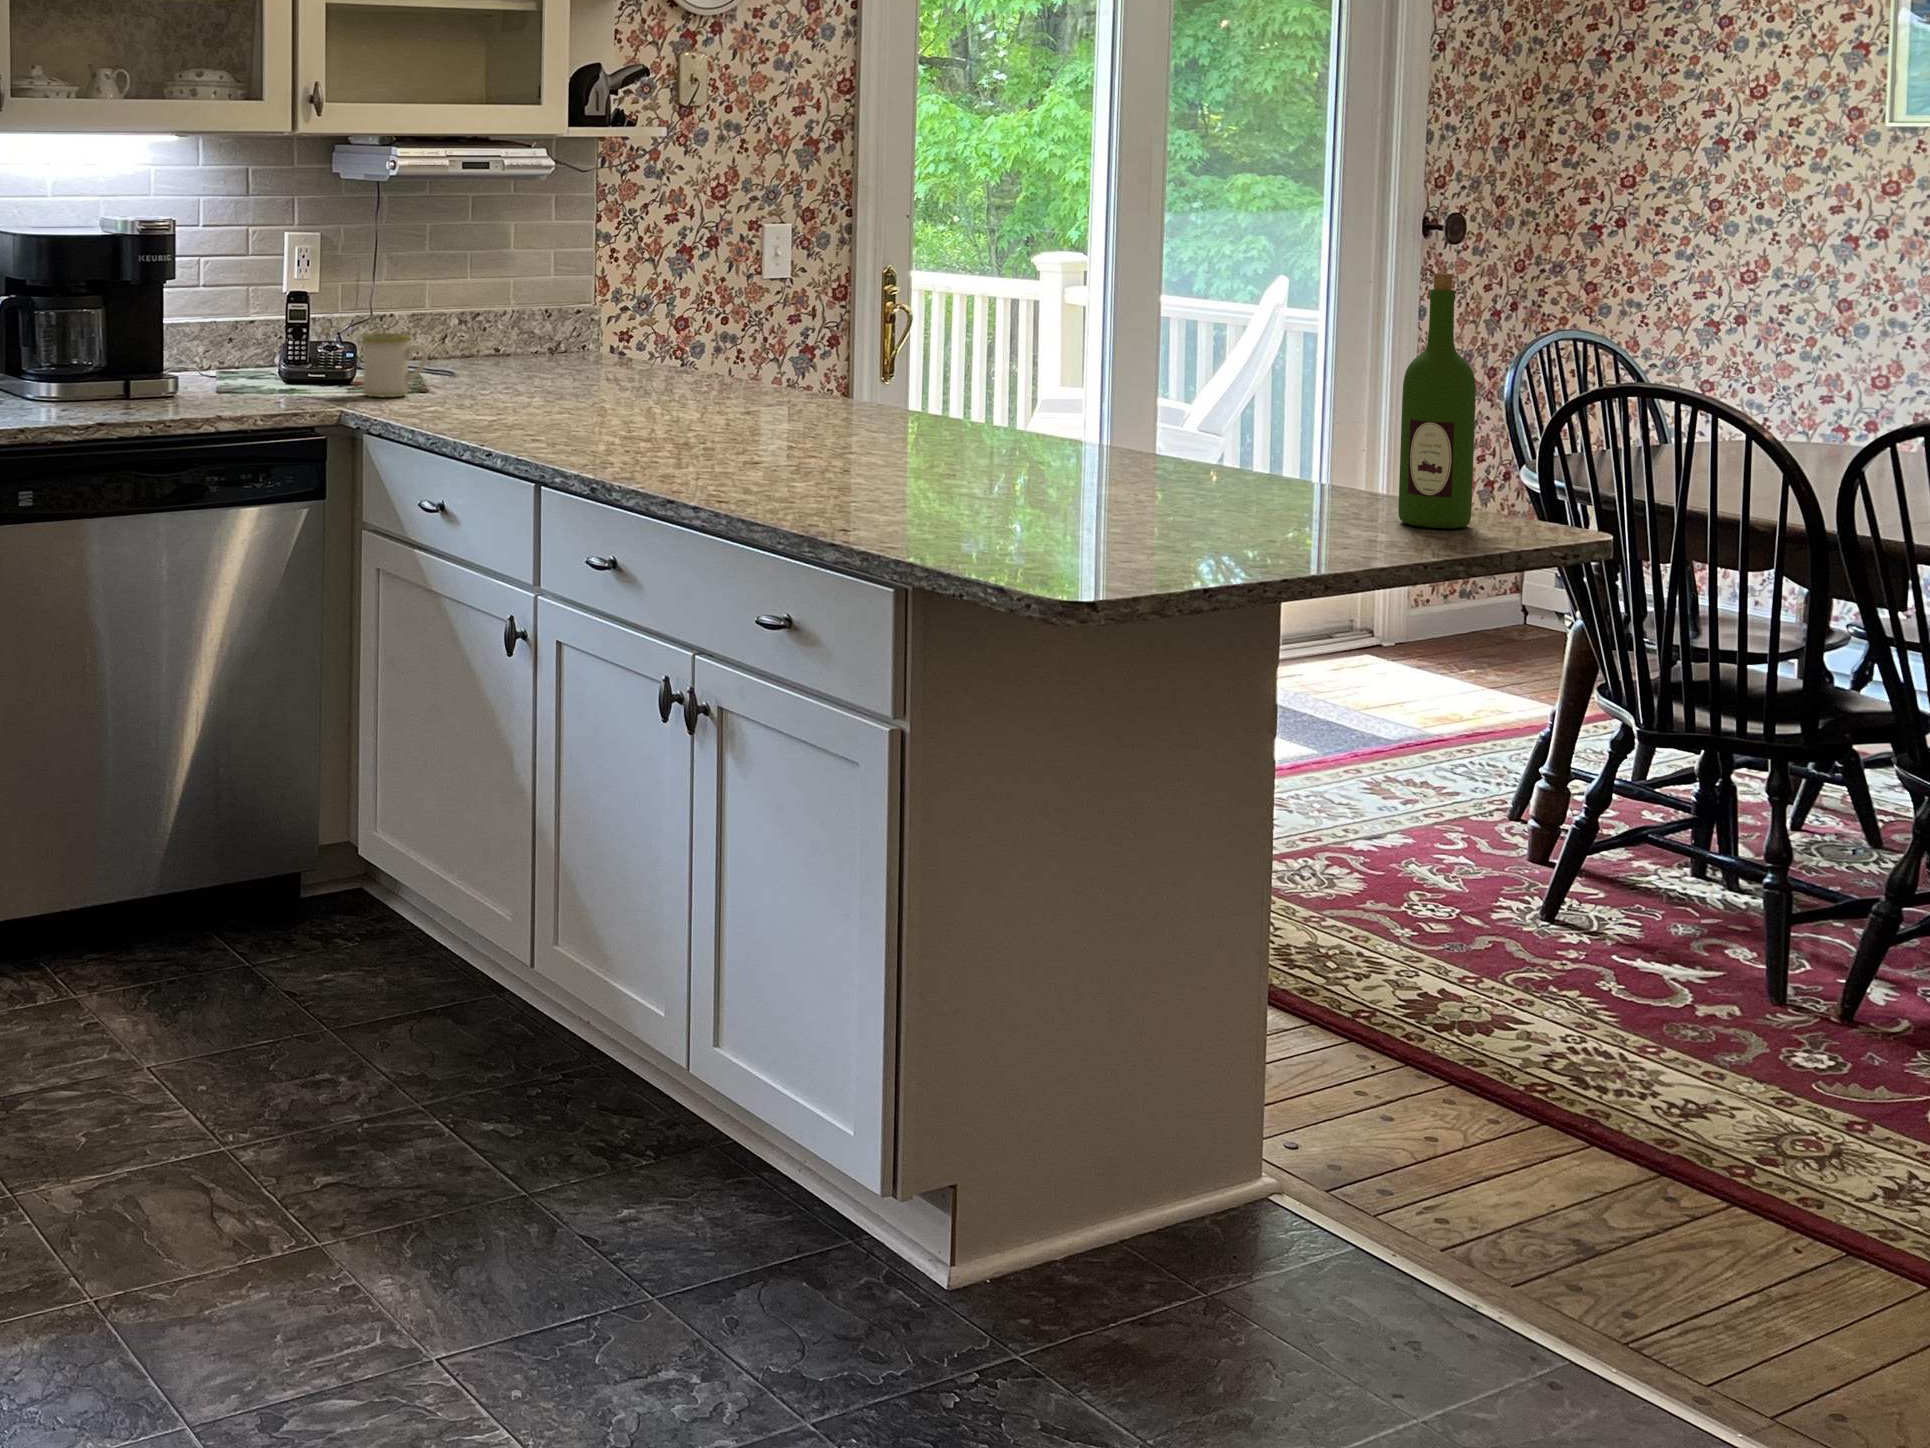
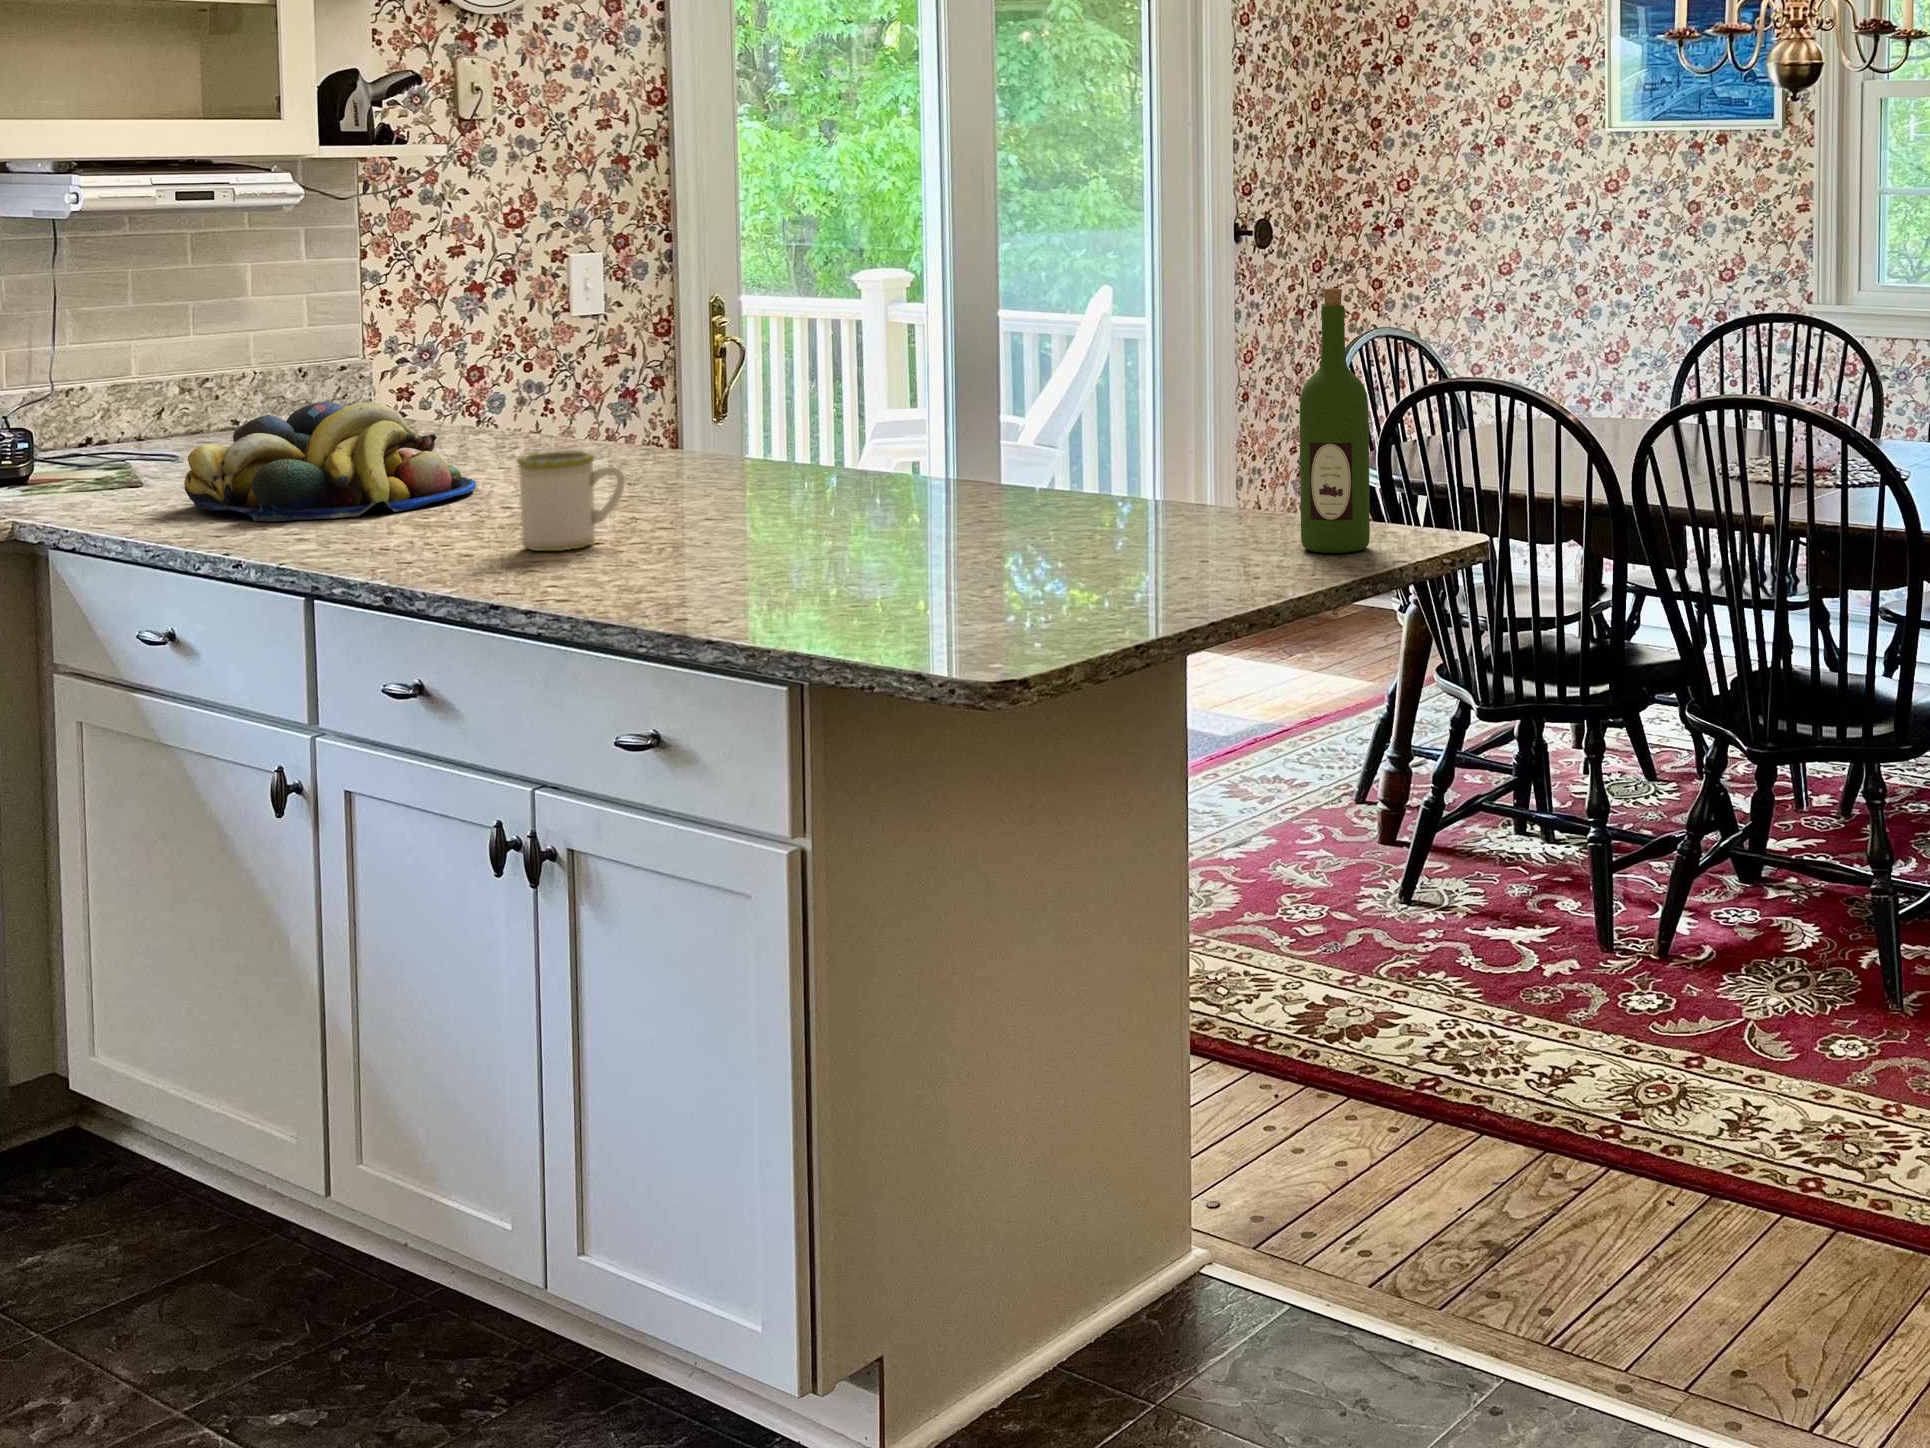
mug: present [362,333,428,397] -> present [517,451,625,551]
fruit bowl: none [459,335,673,427] -> present [184,402,476,522]

